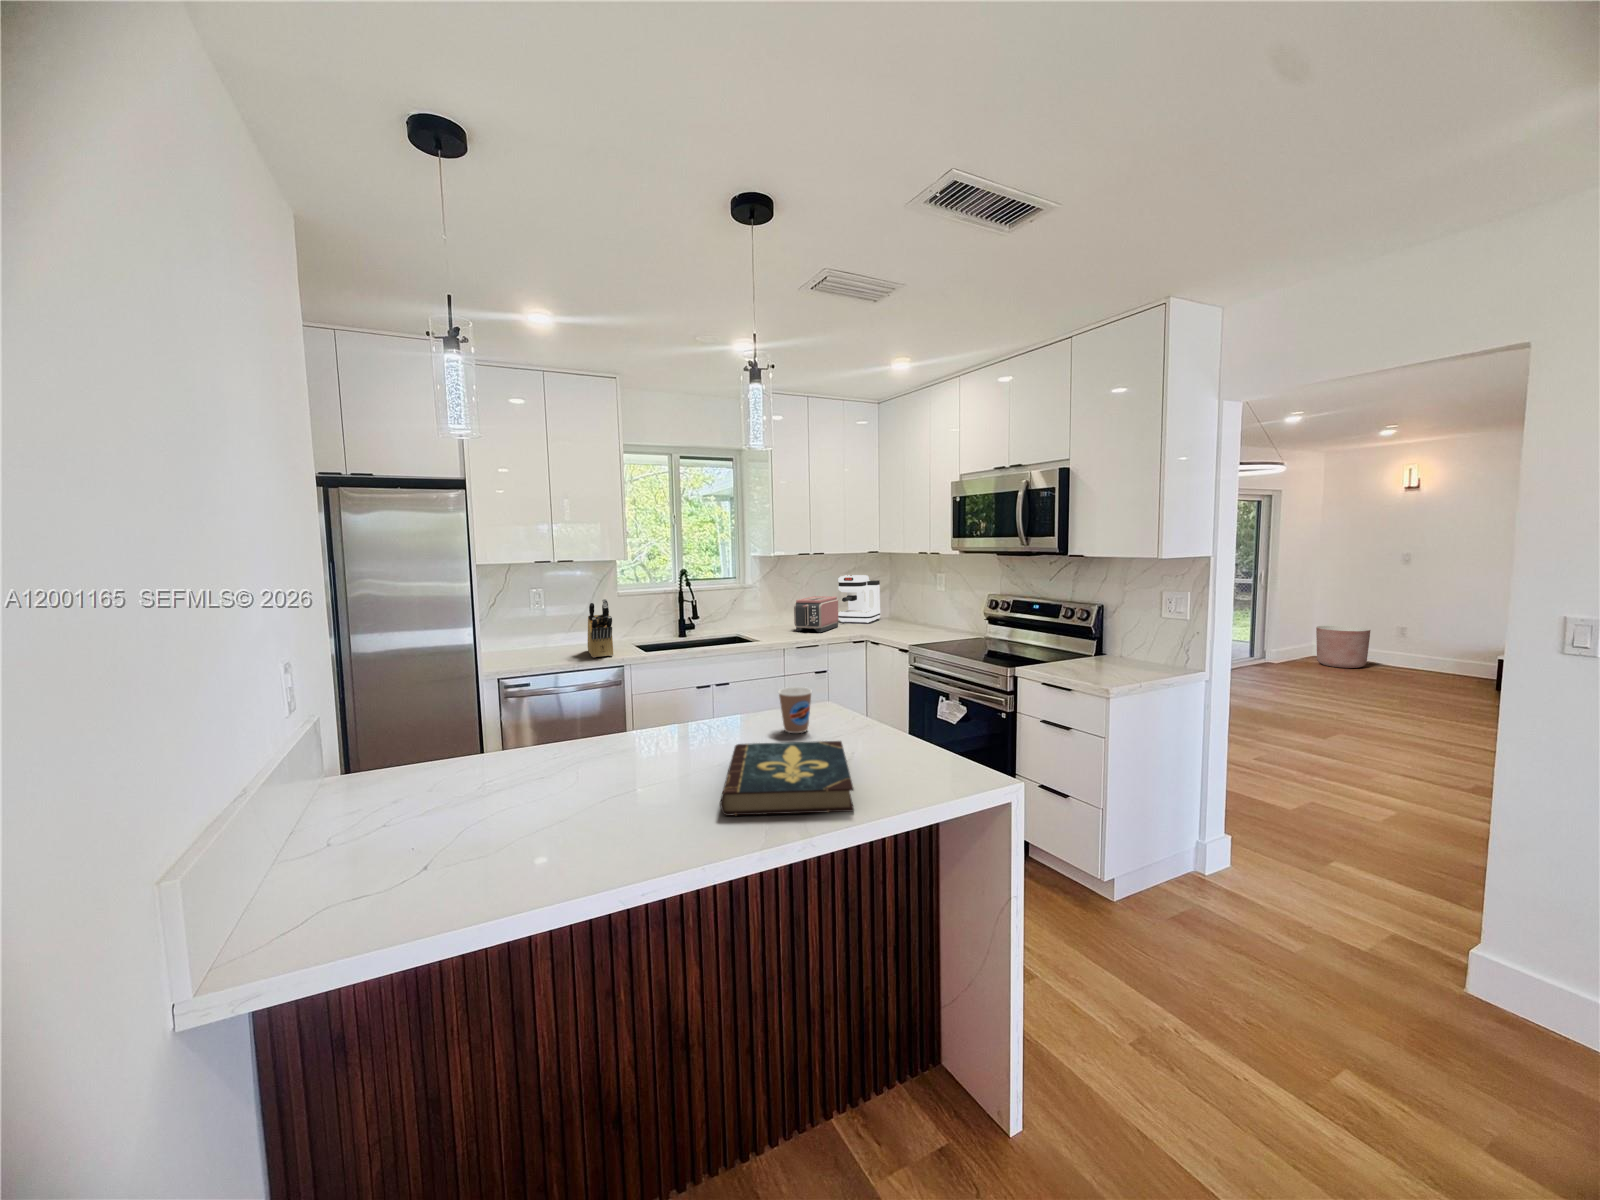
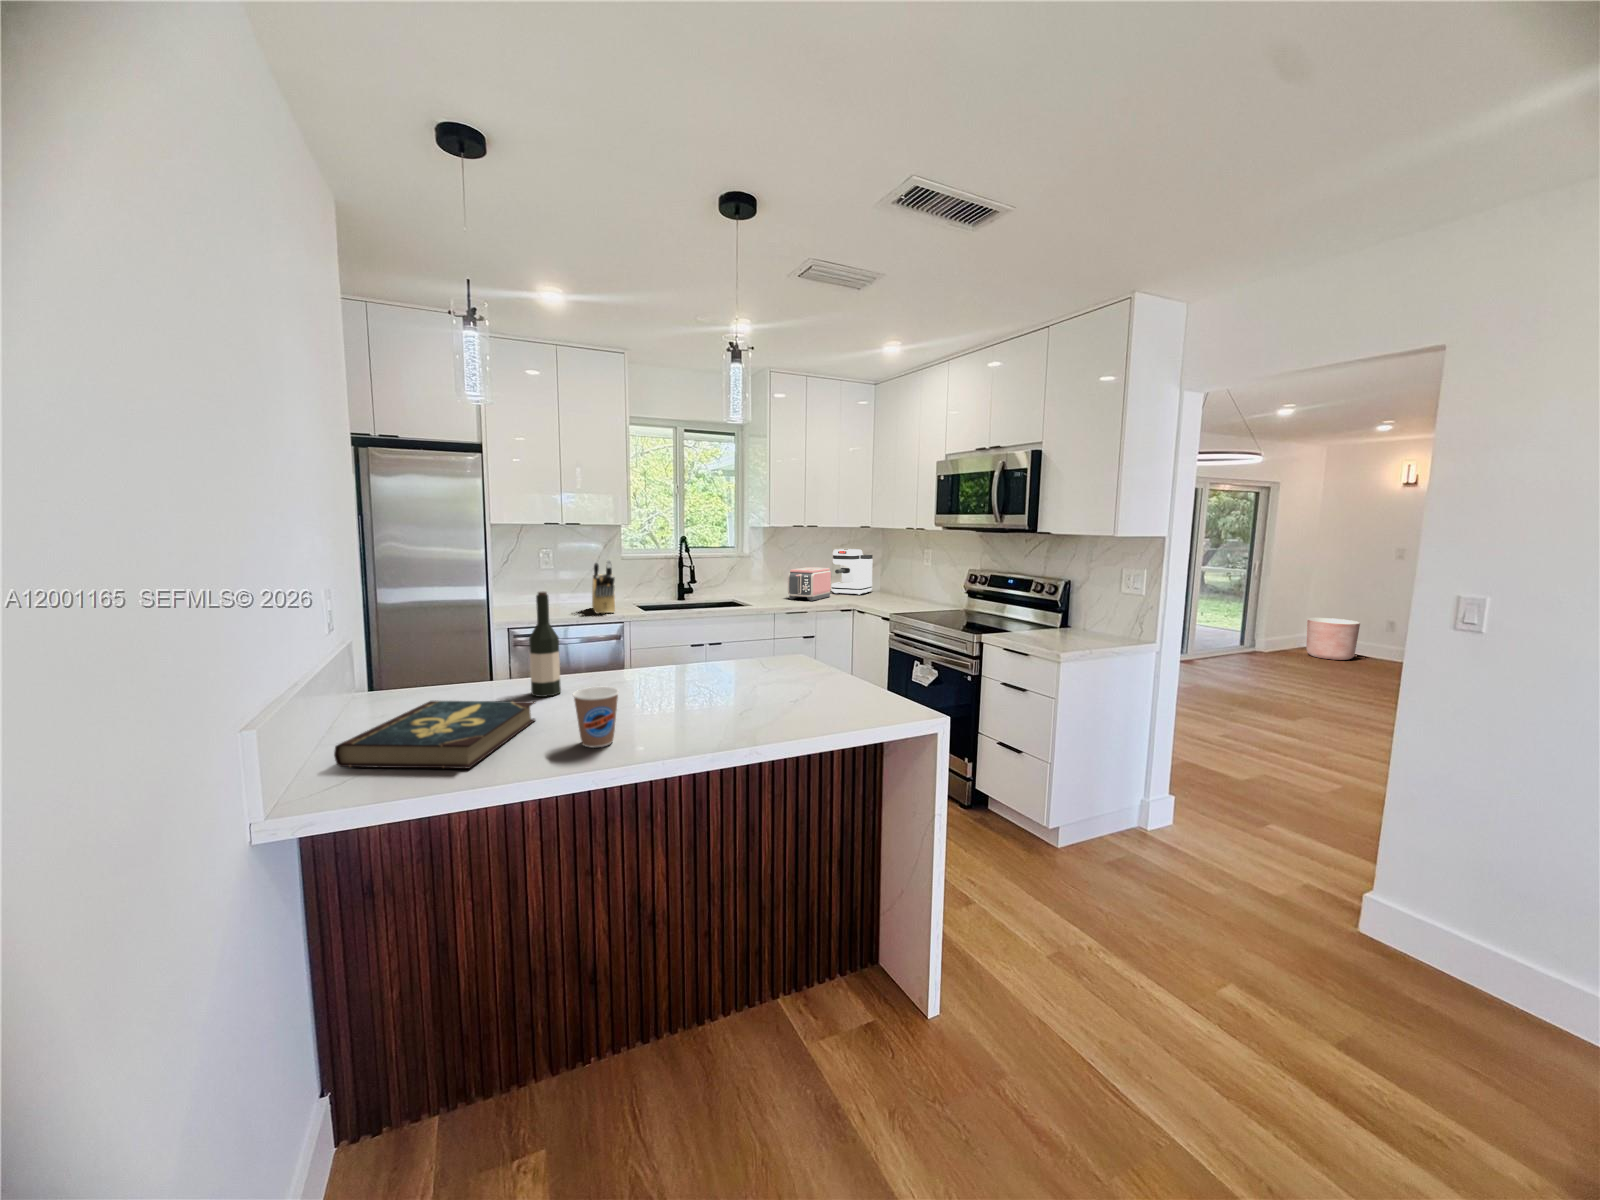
wine bottle: none [528,654,567,778] -> present [529,592,561,697]
coffee cup: present [778,687,812,733] -> present [573,687,619,747]
book: present [720,741,854,816] -> present [334,701,535,769]

